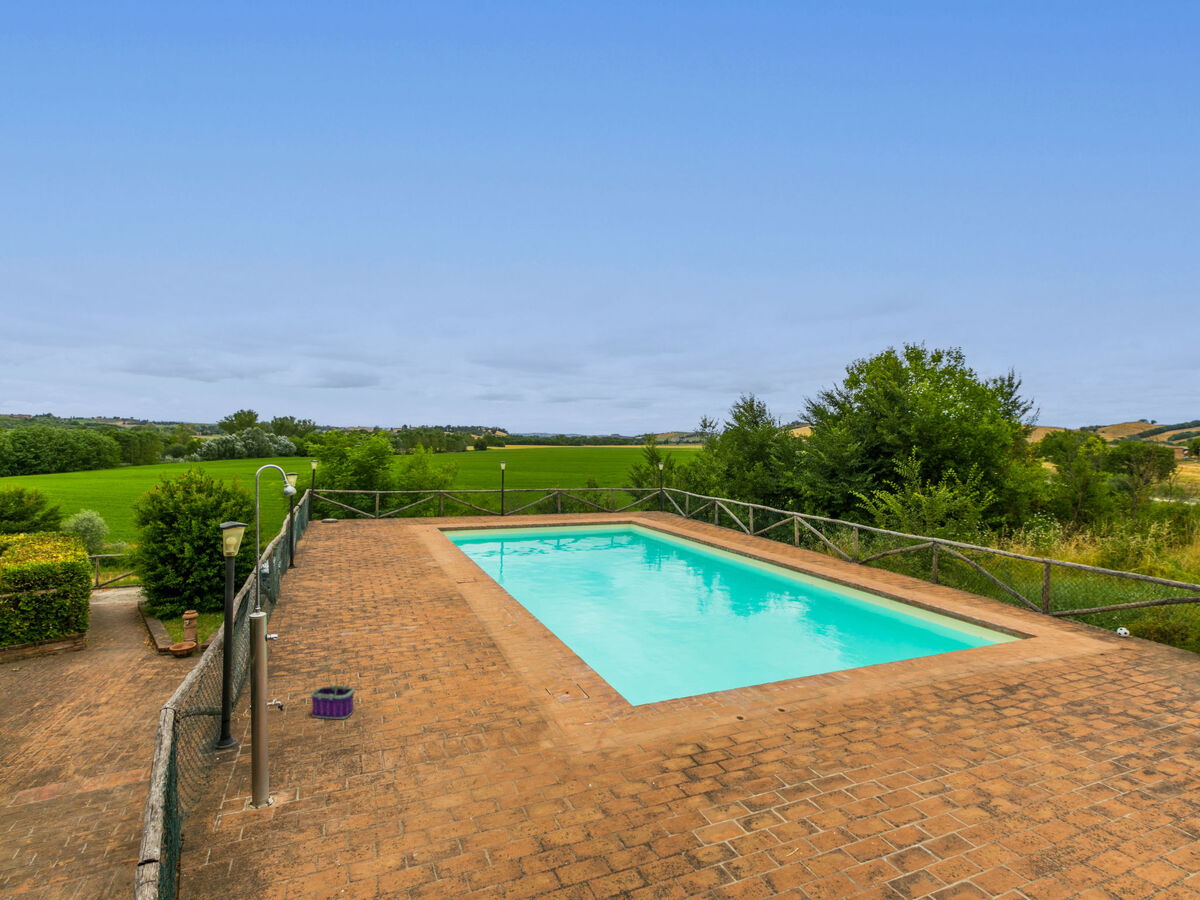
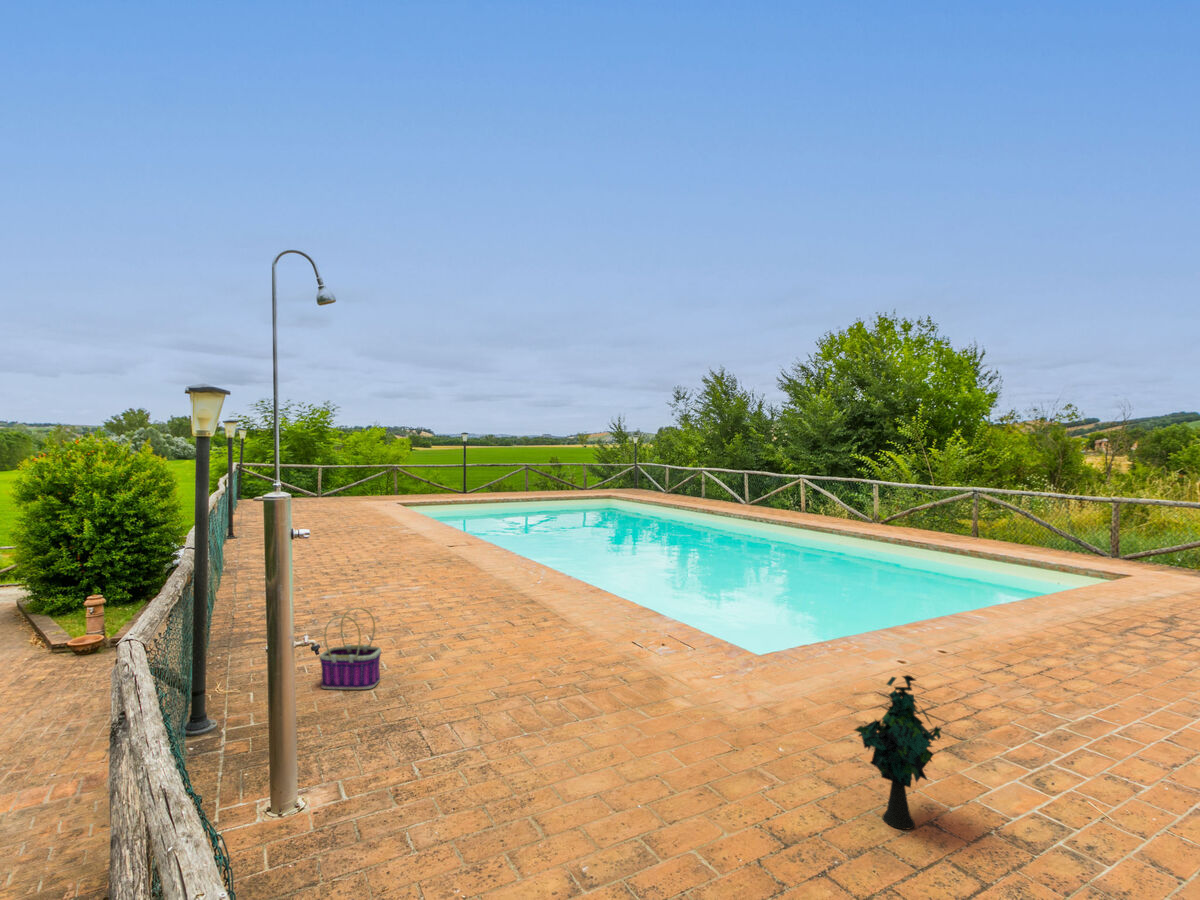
decorative plant: none [606,745,660,847] -> present [854,675,941,829]

